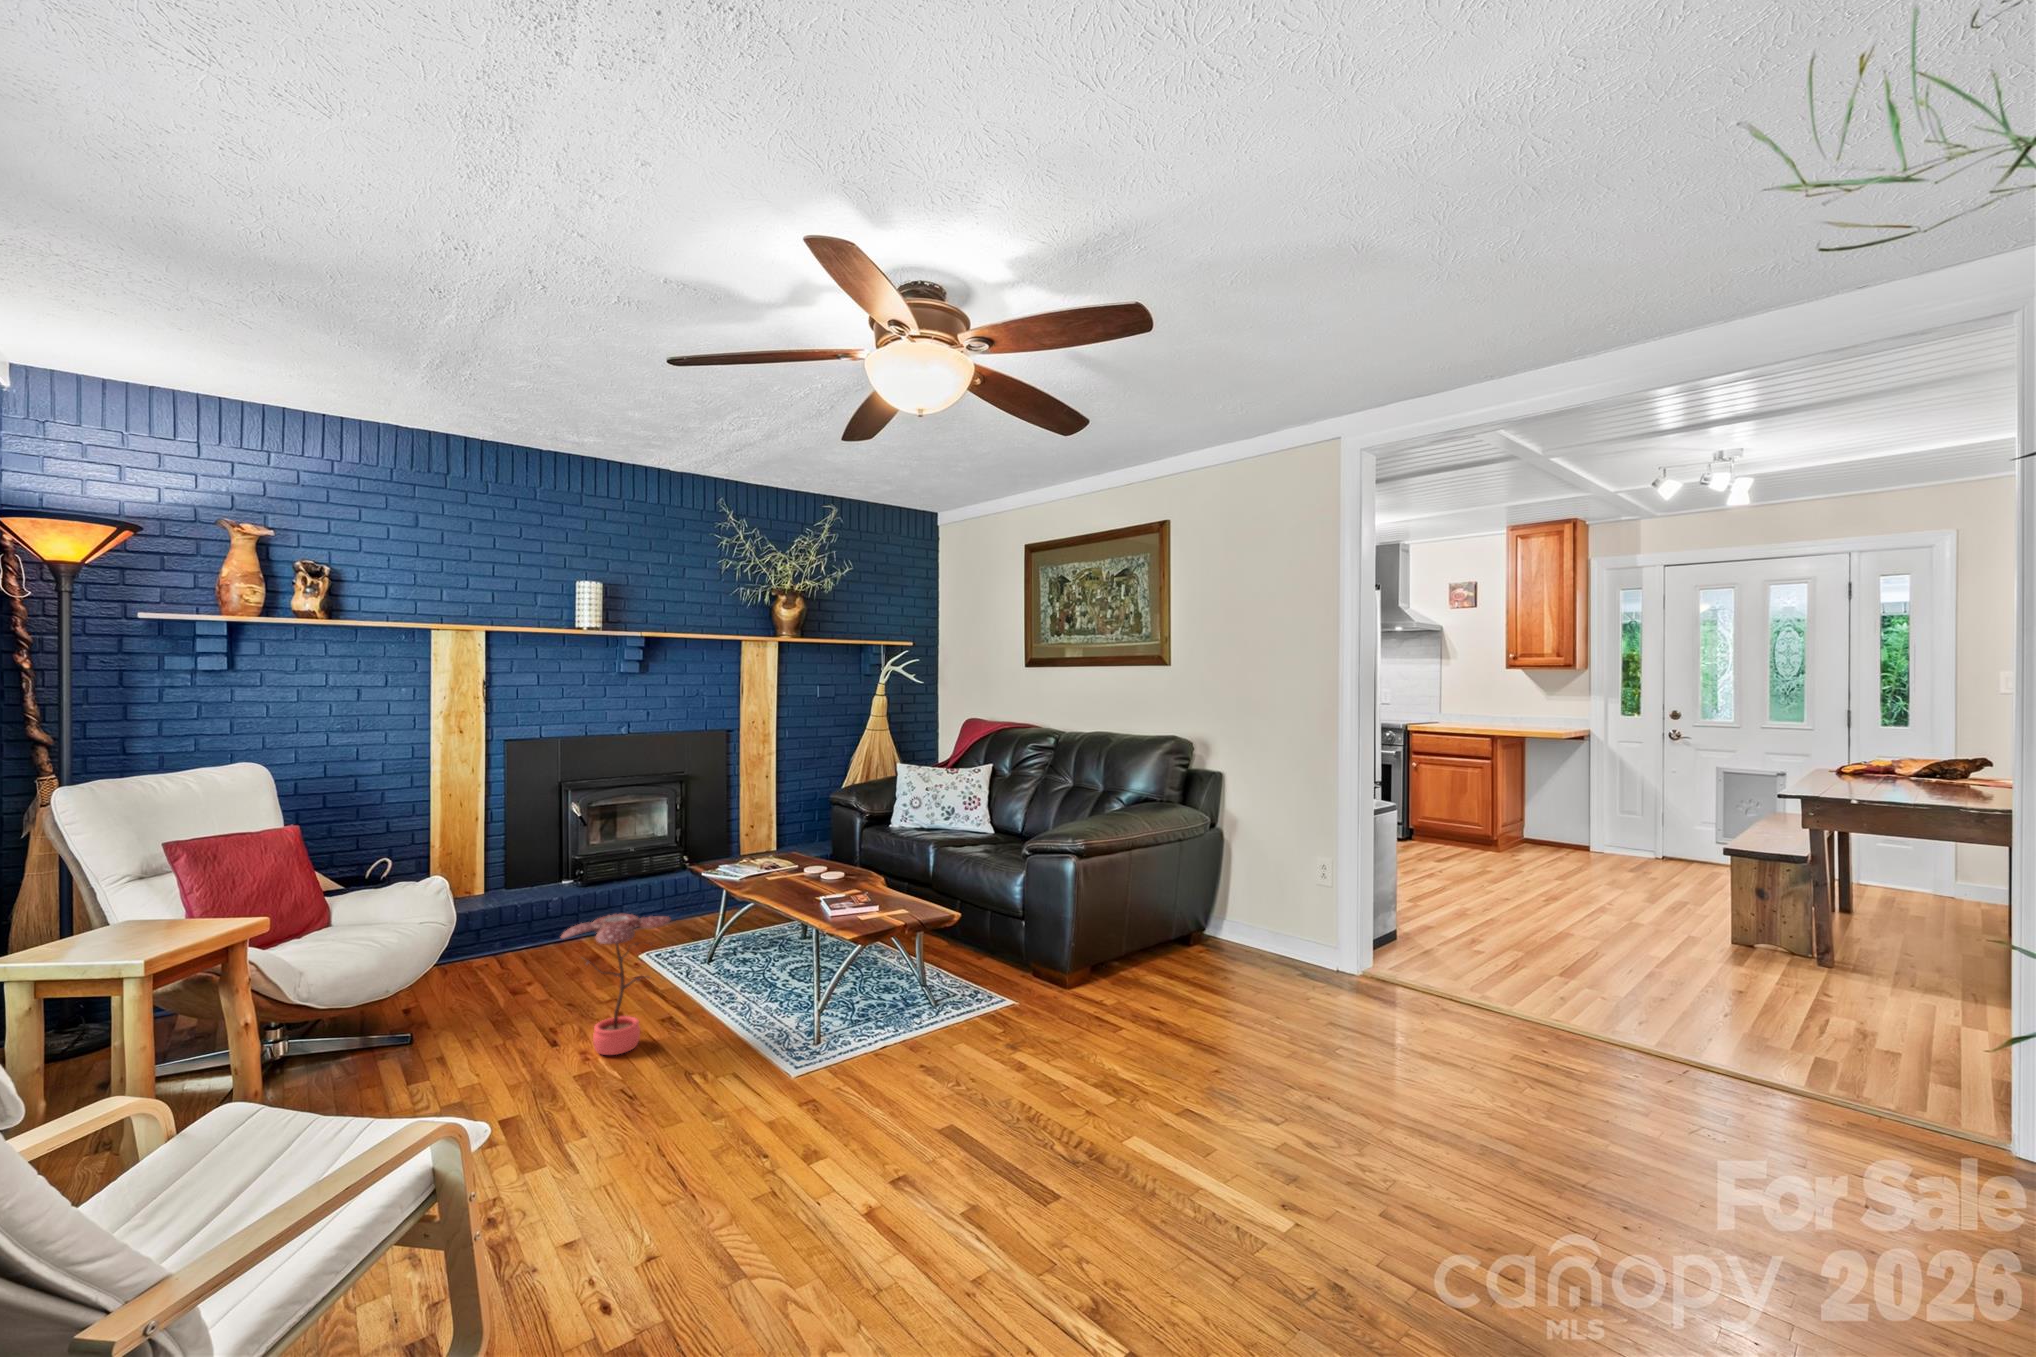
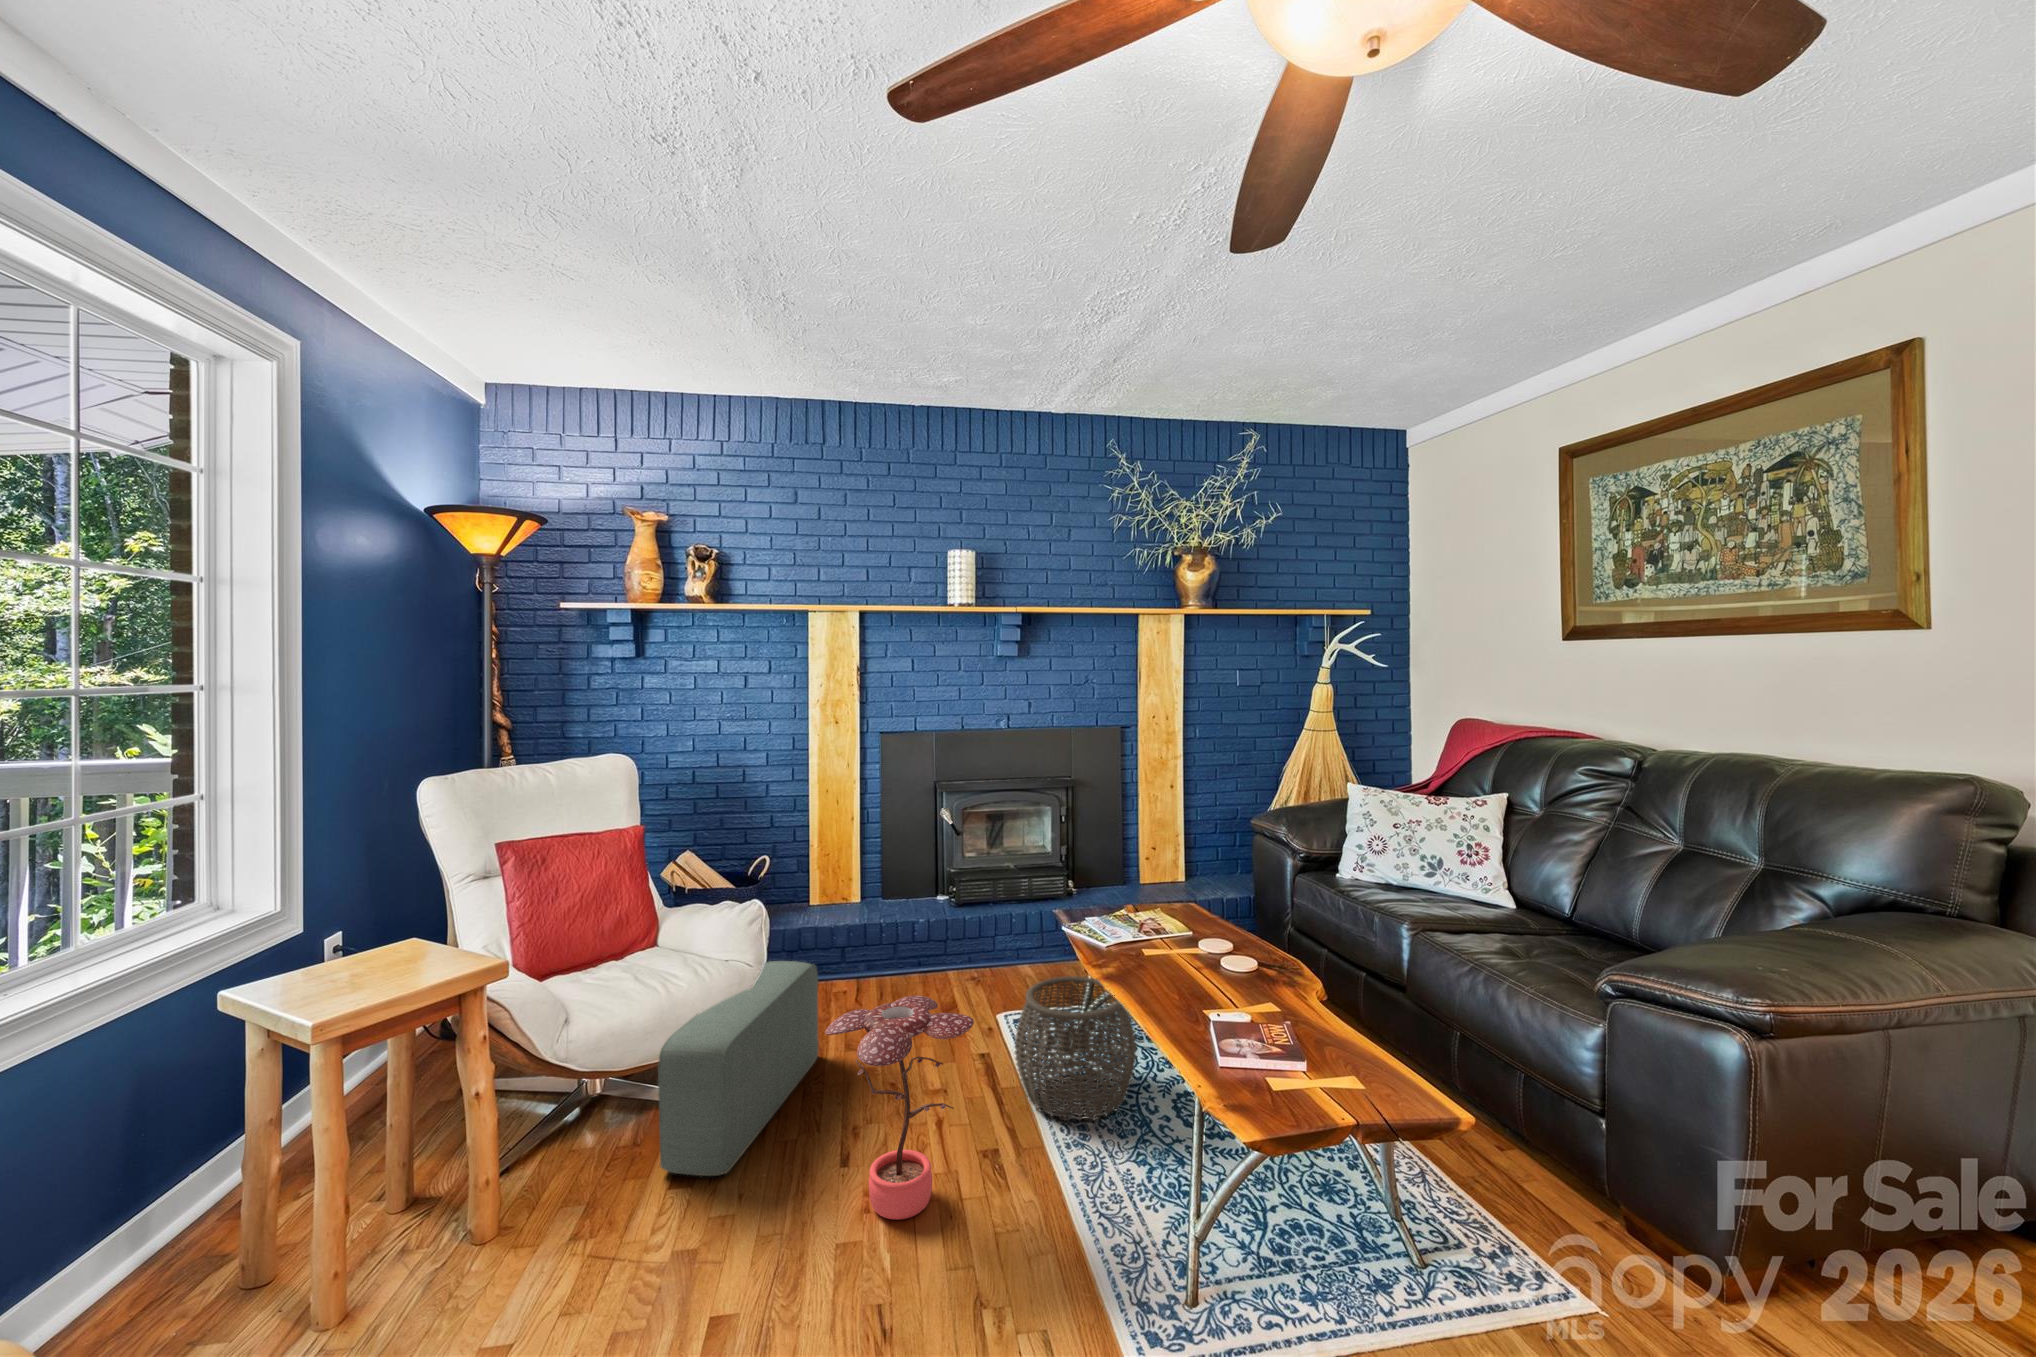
woven basket: none [675,904,765,995] -> present [1015,976,1137,1121]
pouf: none [402,925,496,1072] -> present [658,961,819,1176]

